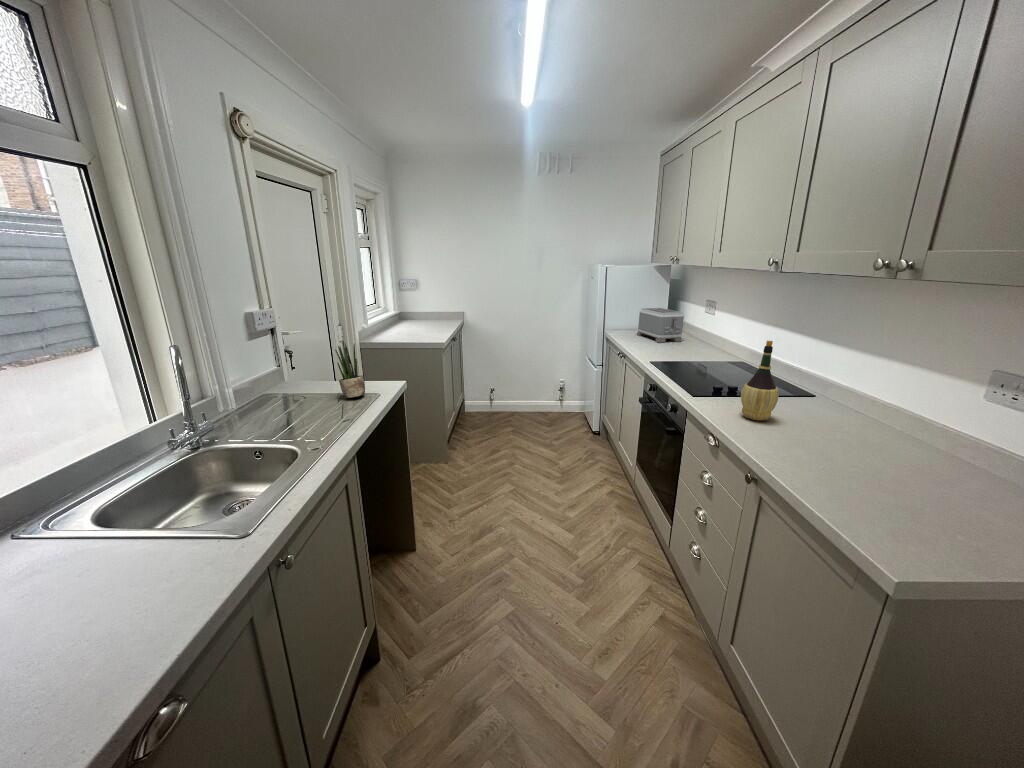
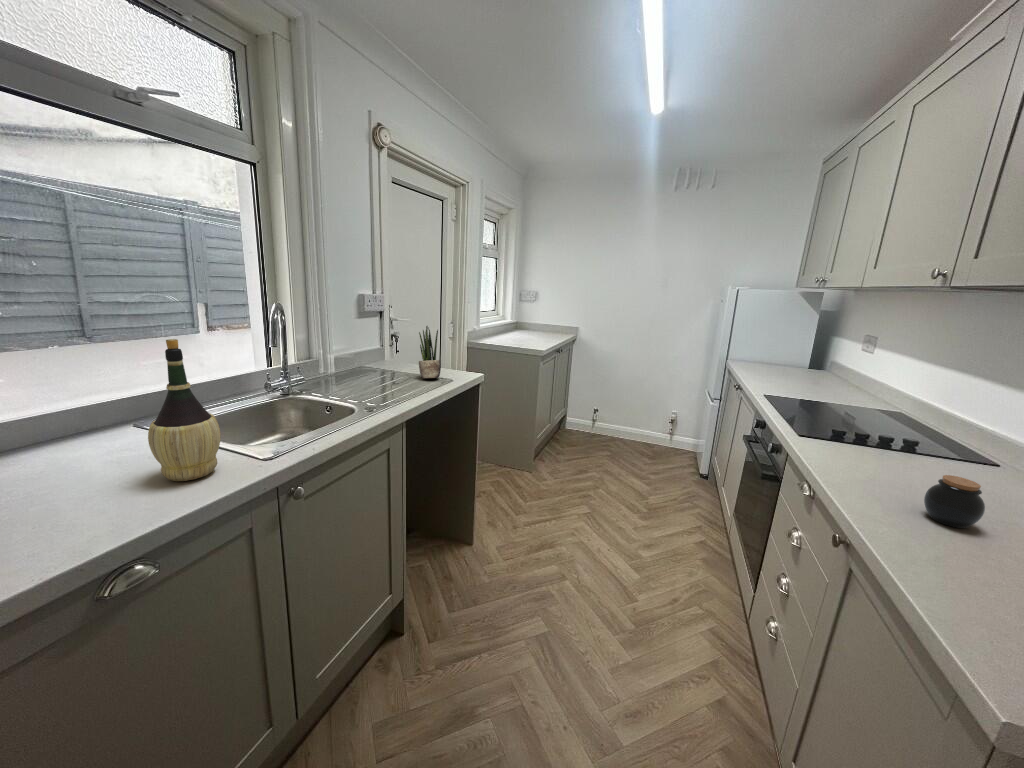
toaster: present [636,308,684,343] -> none [765,338,829,381]
wine bottle: present [741,341,779,421] -> present [148,339,221,481]
jar: none [796,416,832,452] -> present [924,475,985,528]

